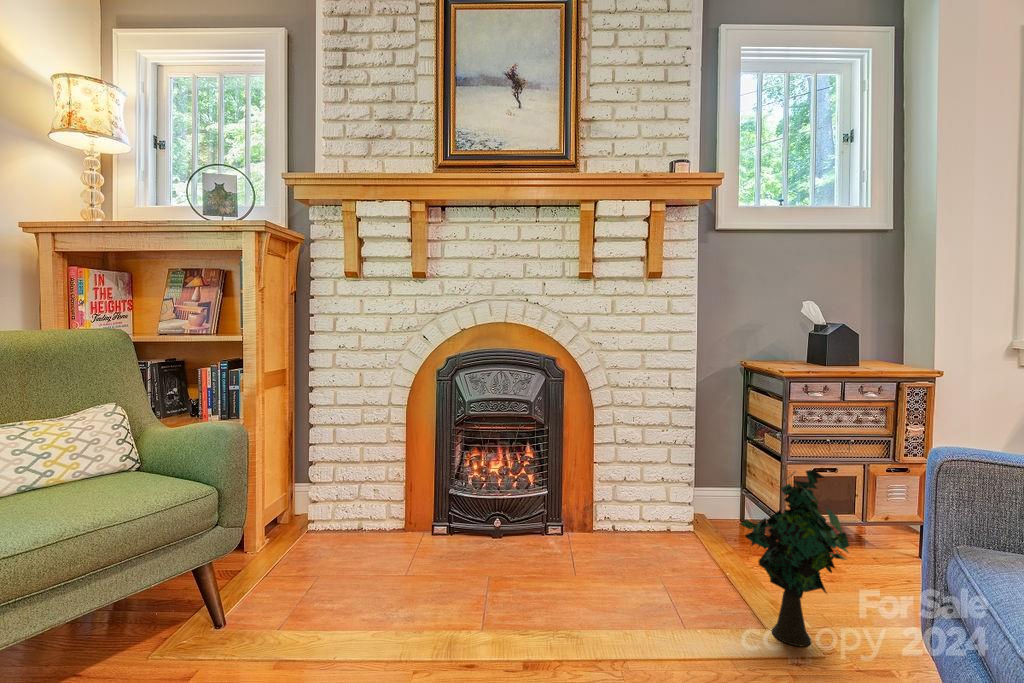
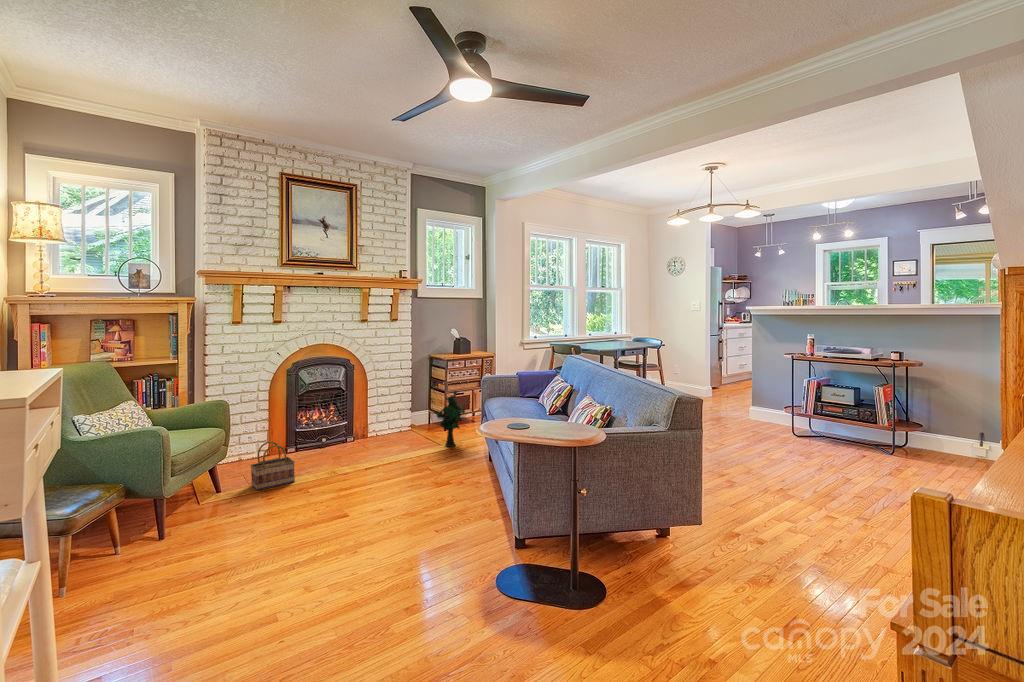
basket: none [218,534,332,663] -> present [250,441,295,490]

